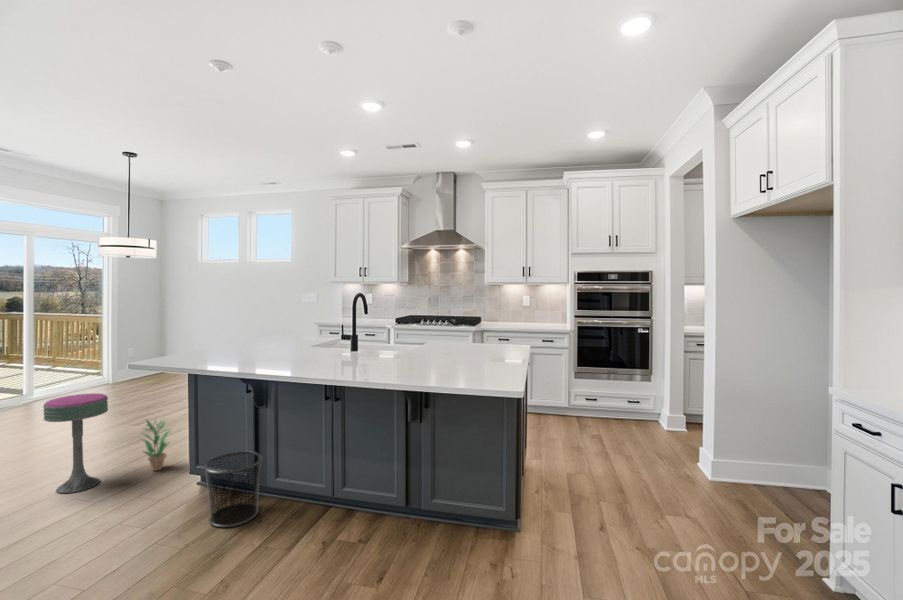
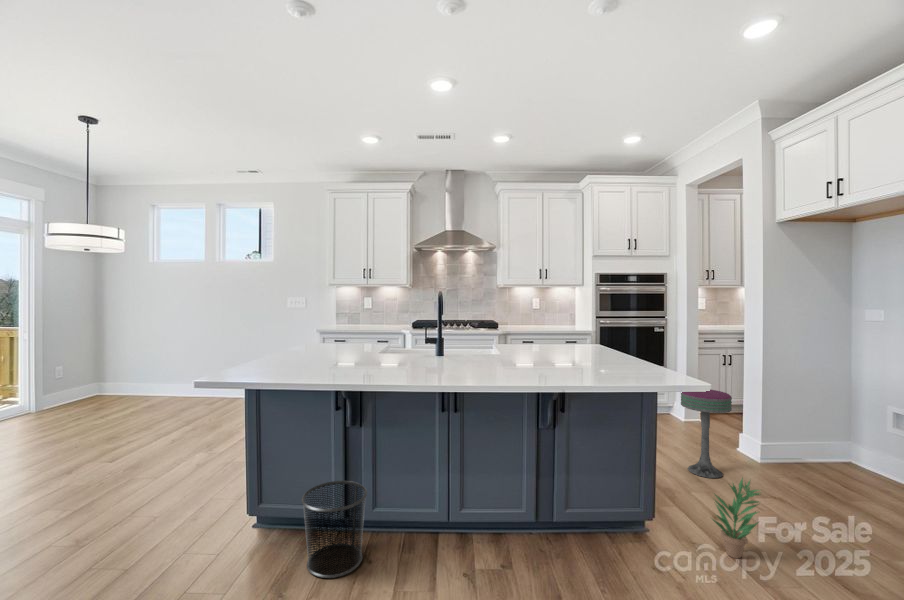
bar stool: present [43,393,108,493] -> present [681,390,732,478]
potted plant: present [142,419,170,471] -> present [713,478,760,558]

